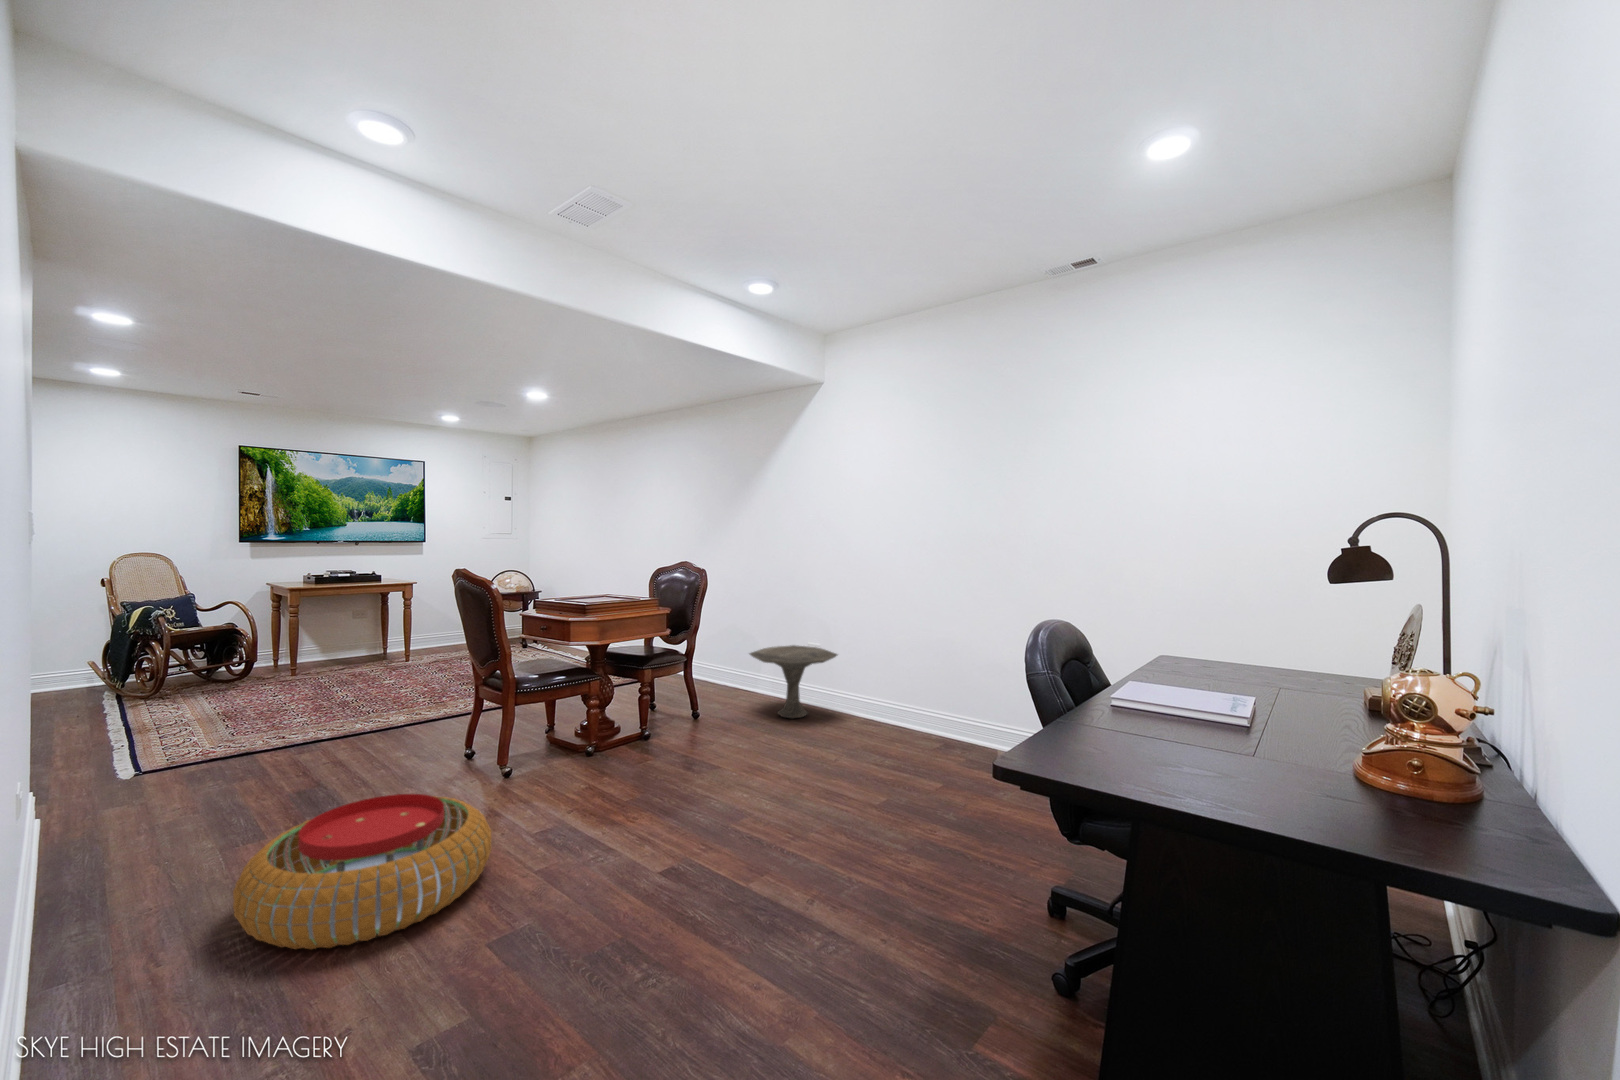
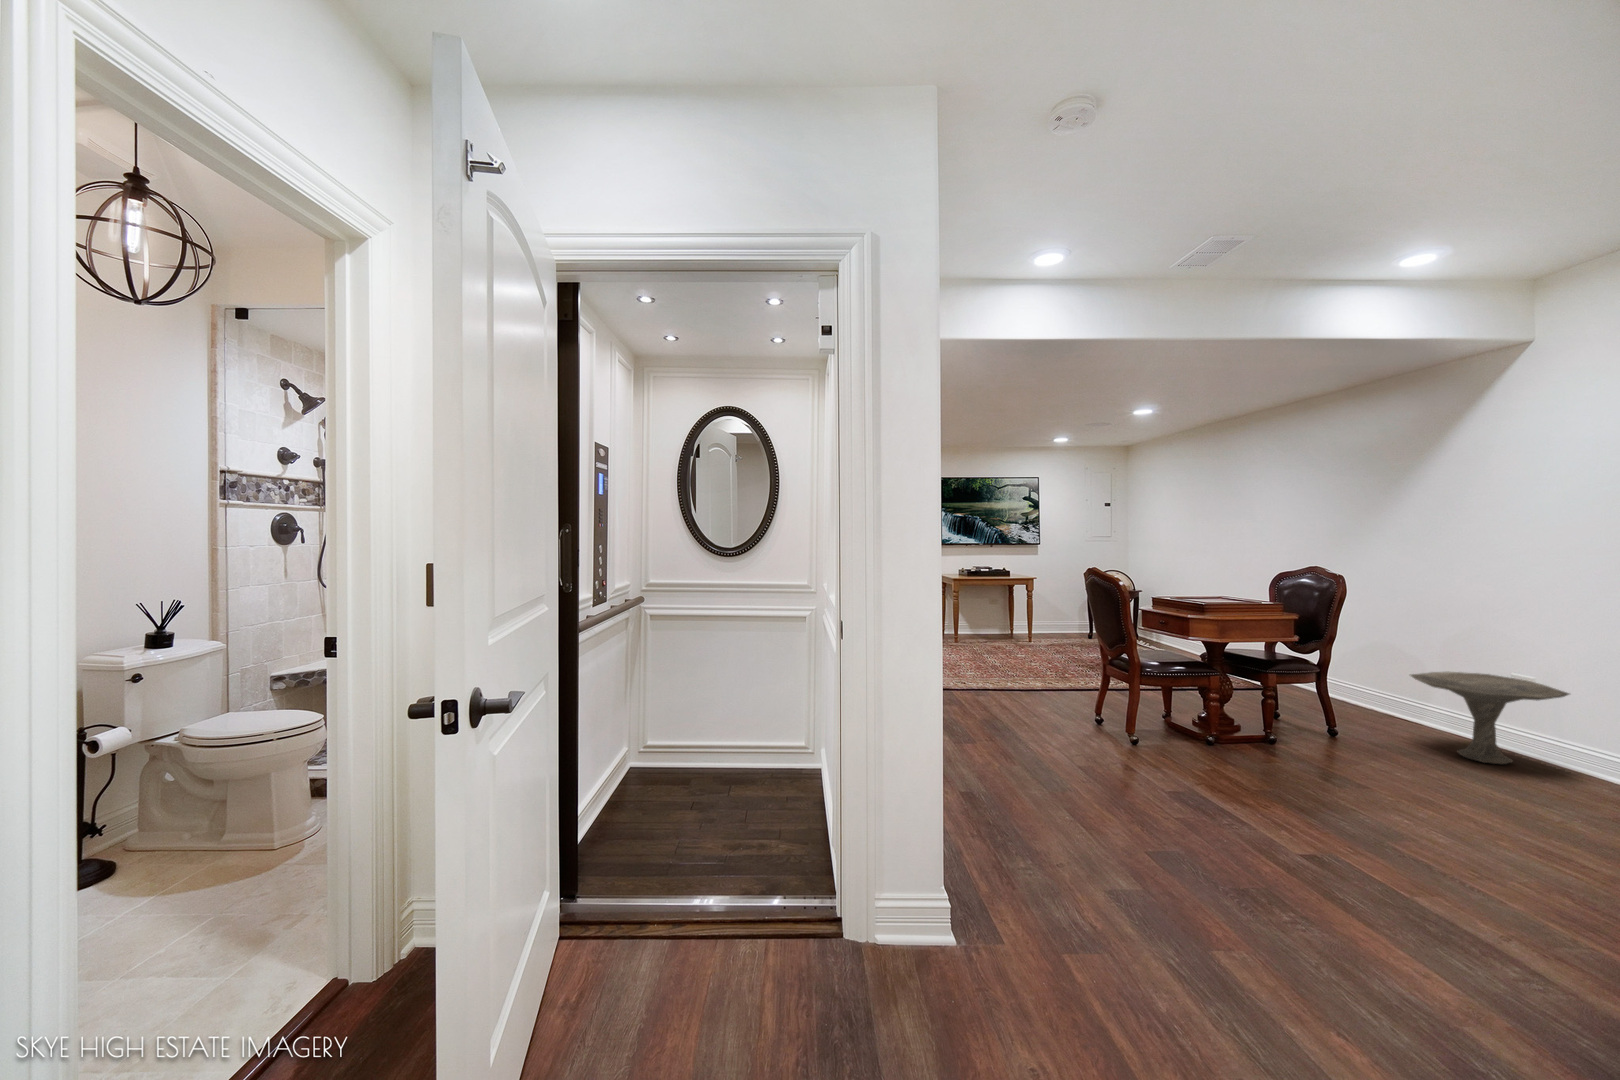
pouf: present [233,794,492,950] -> none [981,728,1137,819]

